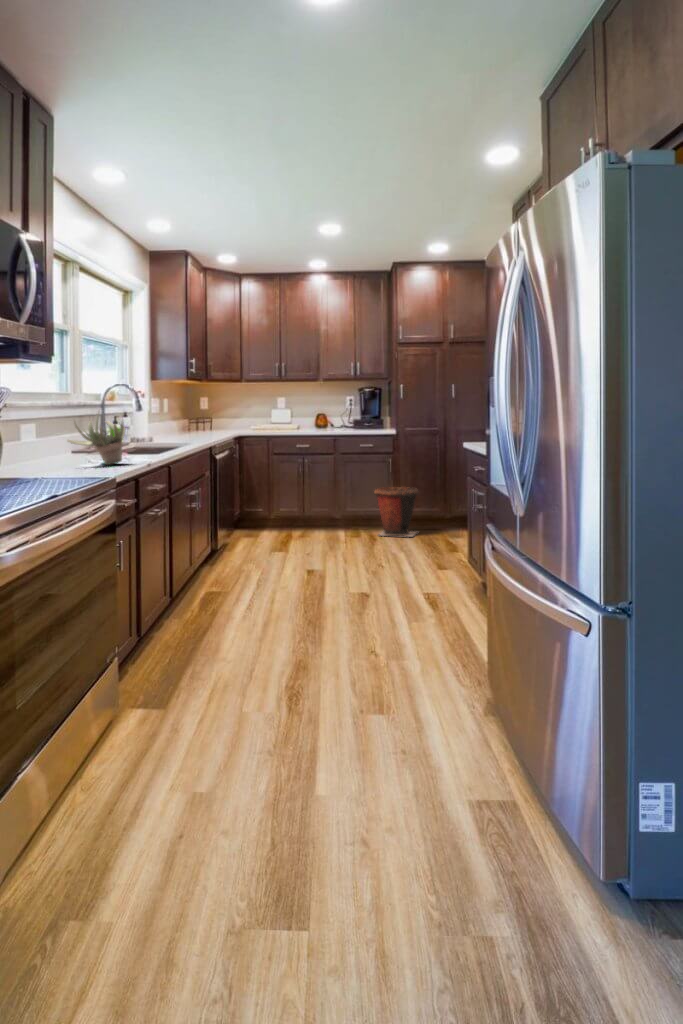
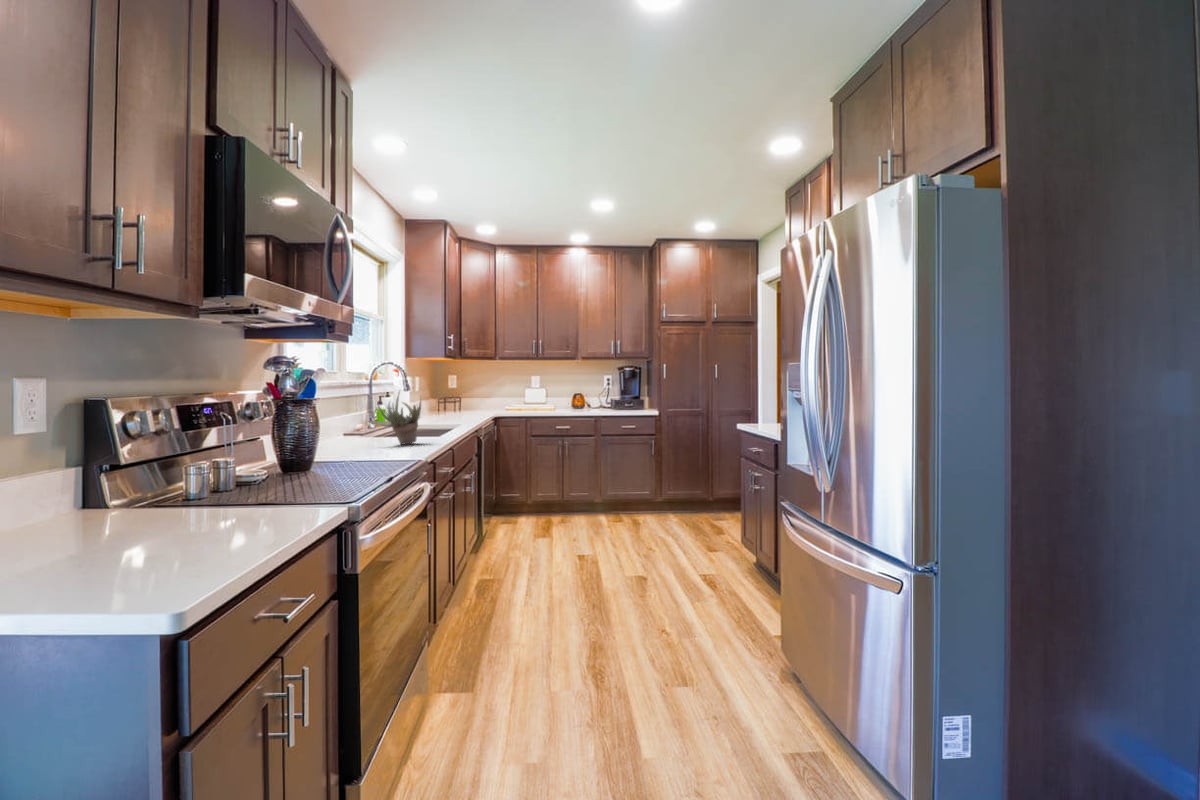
waste bin: present [374,487,419,537] -> none [637,467,685,520]

